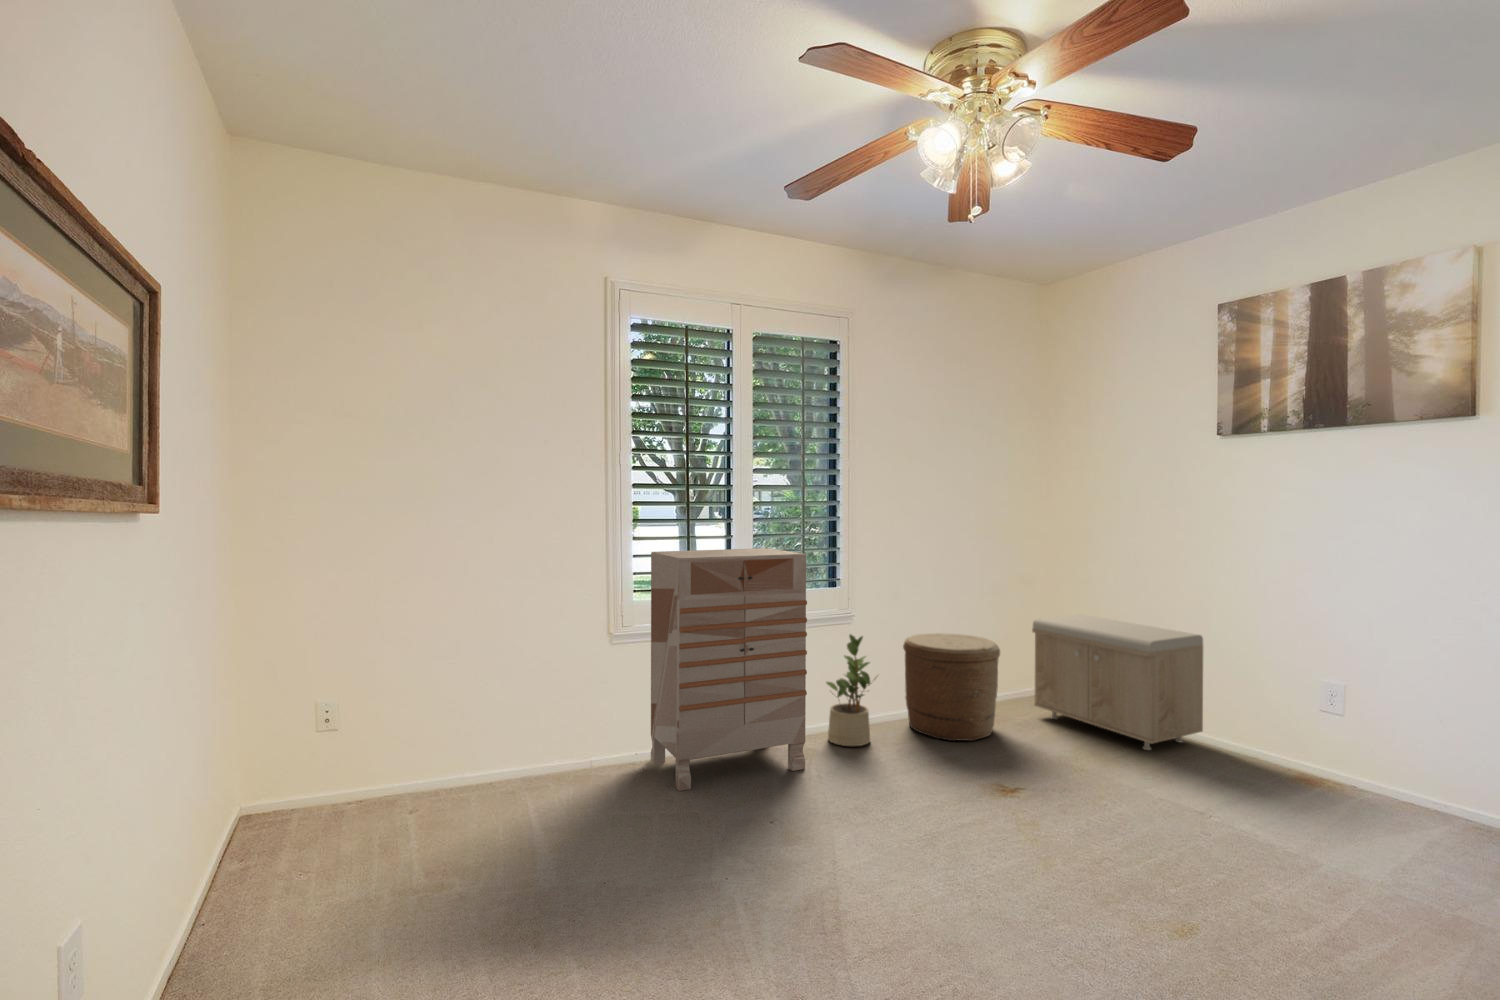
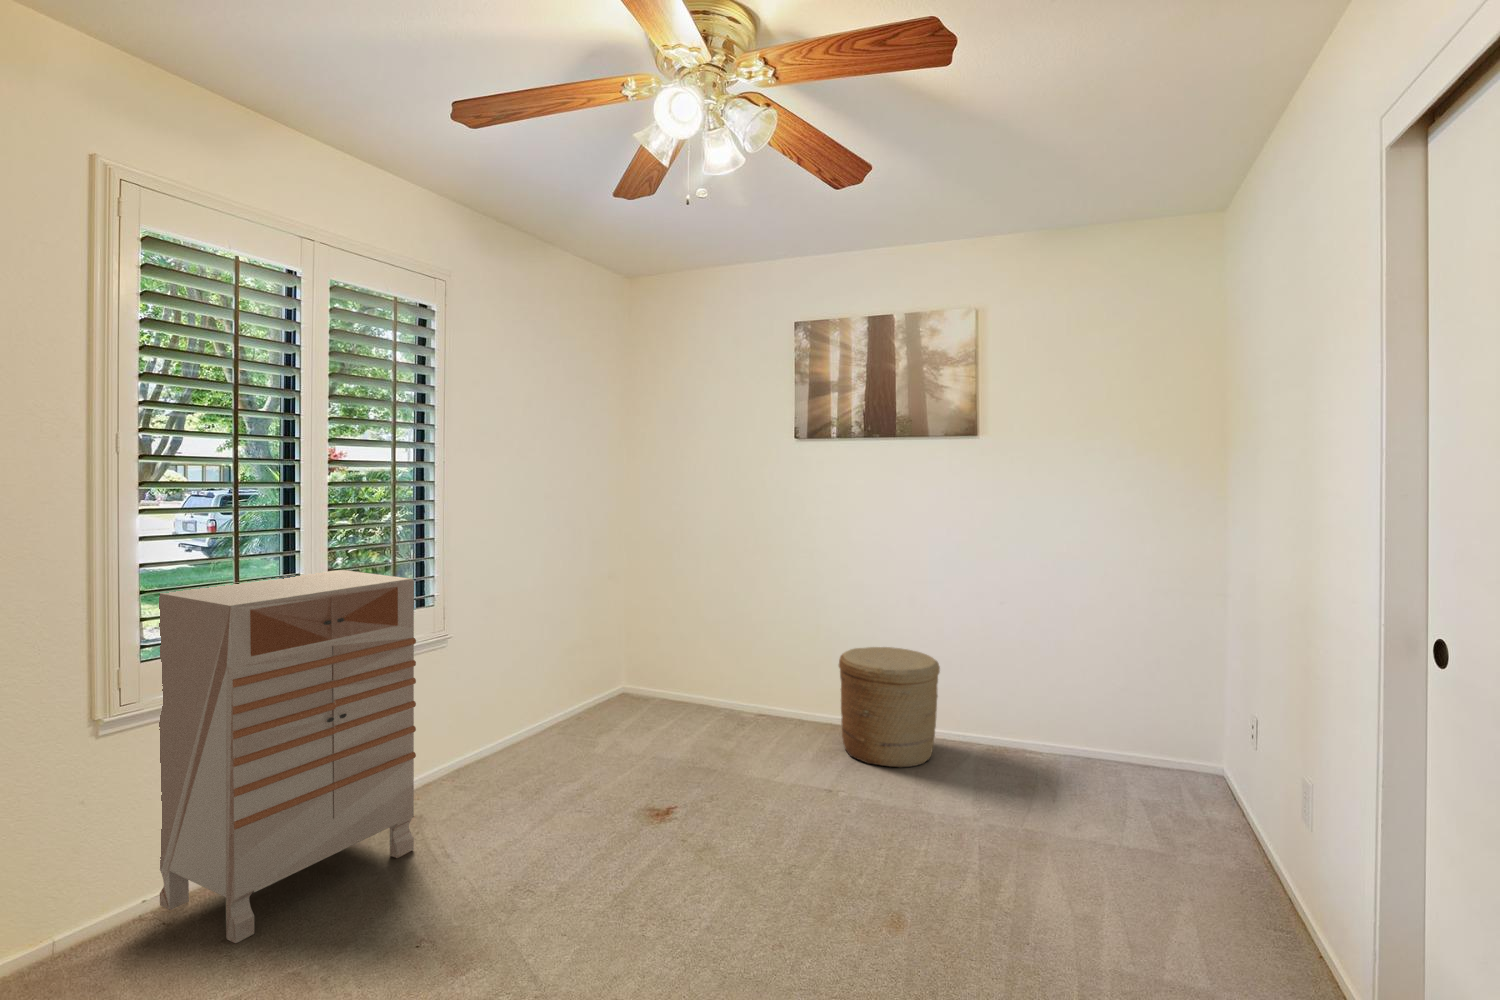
storage bench: present [1032,614,1203,750] -> none [633,607,781,733]
woven basket: present [903,633,1000,741] -> present [839,647,940,767]
potted plant: present [826,634,876,746] -> none [421,666,491,804]

